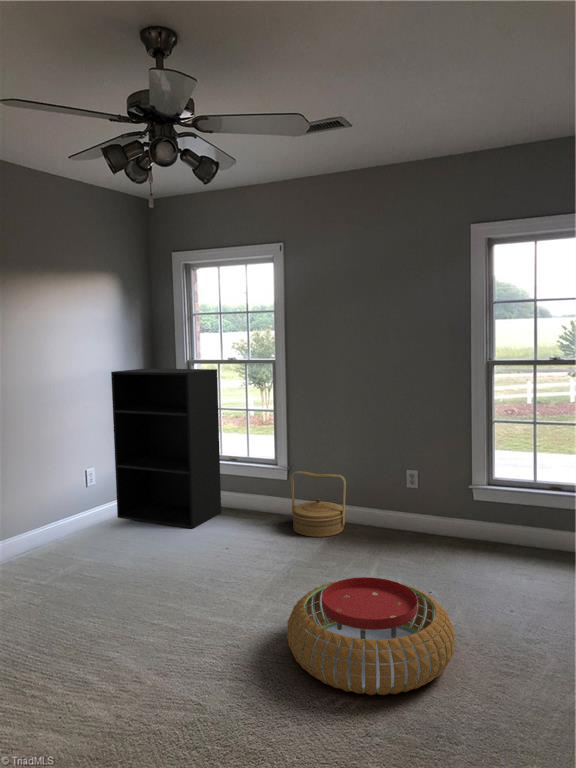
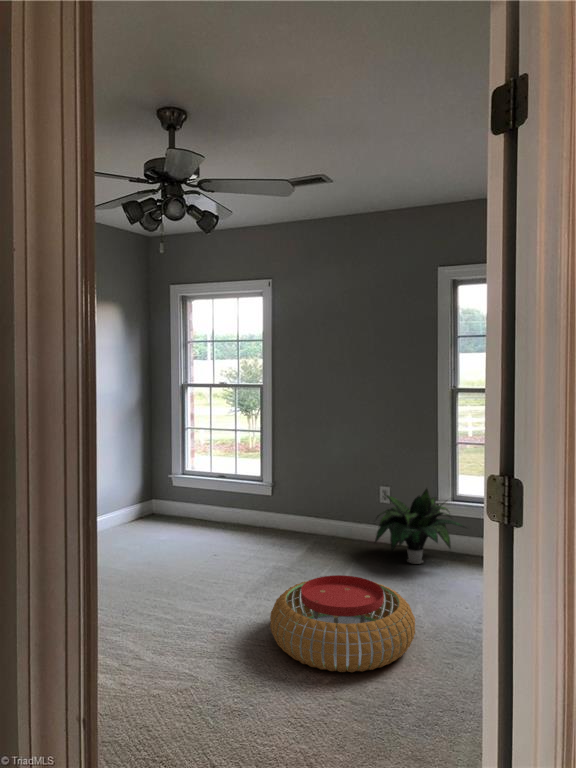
bookshelf: present [111,369,221,528] -> none [112,391,210,539]
woven basket: present [291,471,346,537] -> none [275,487,326,547]
potted plant: none [400,472,509,557] -> present [375,488,466,564]

